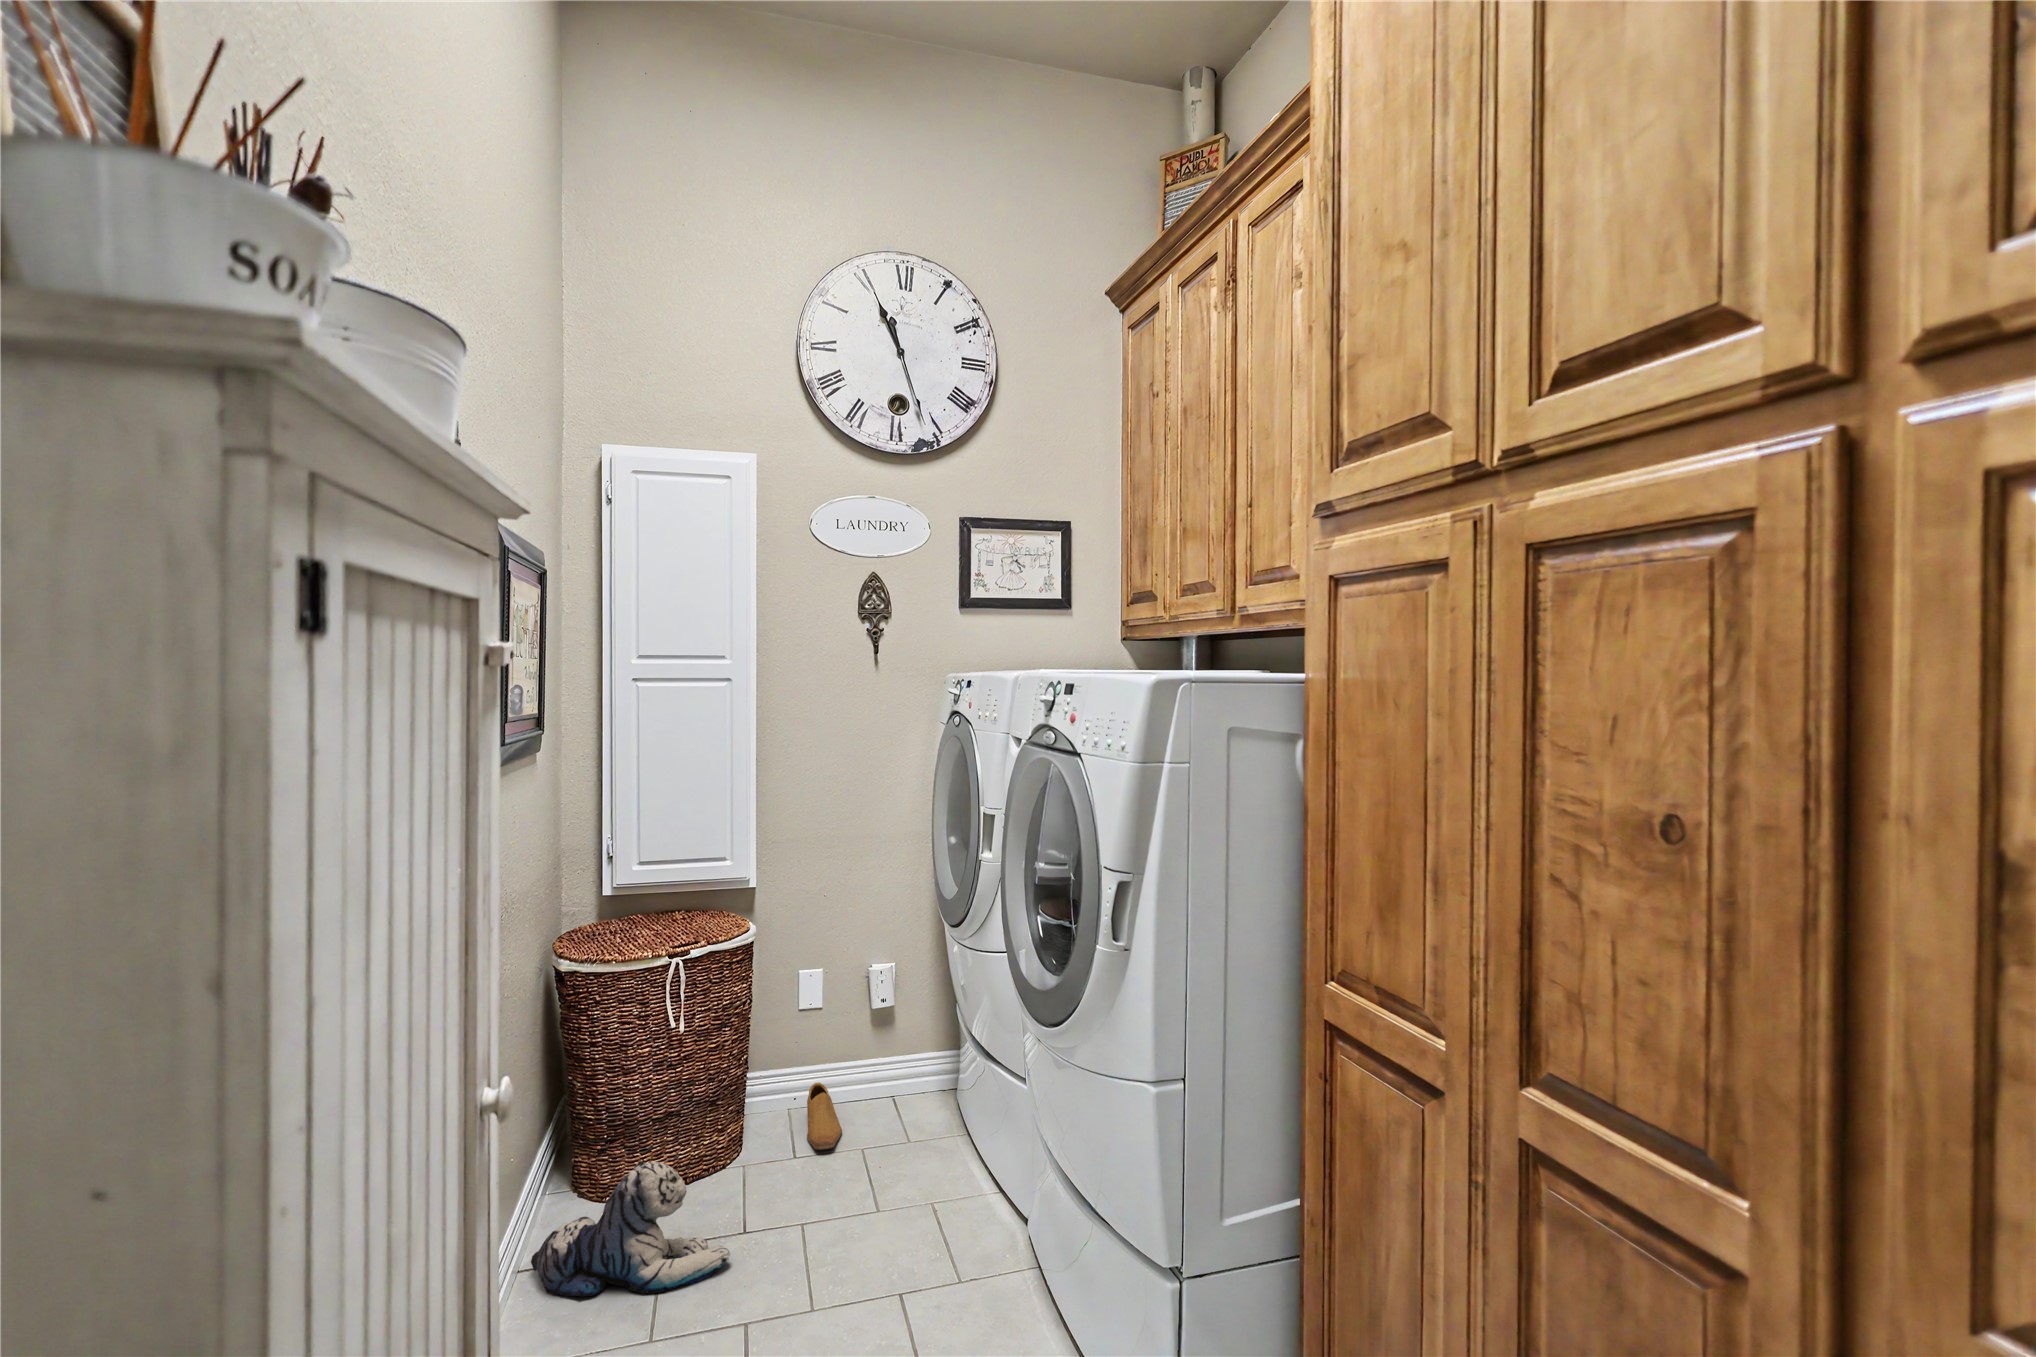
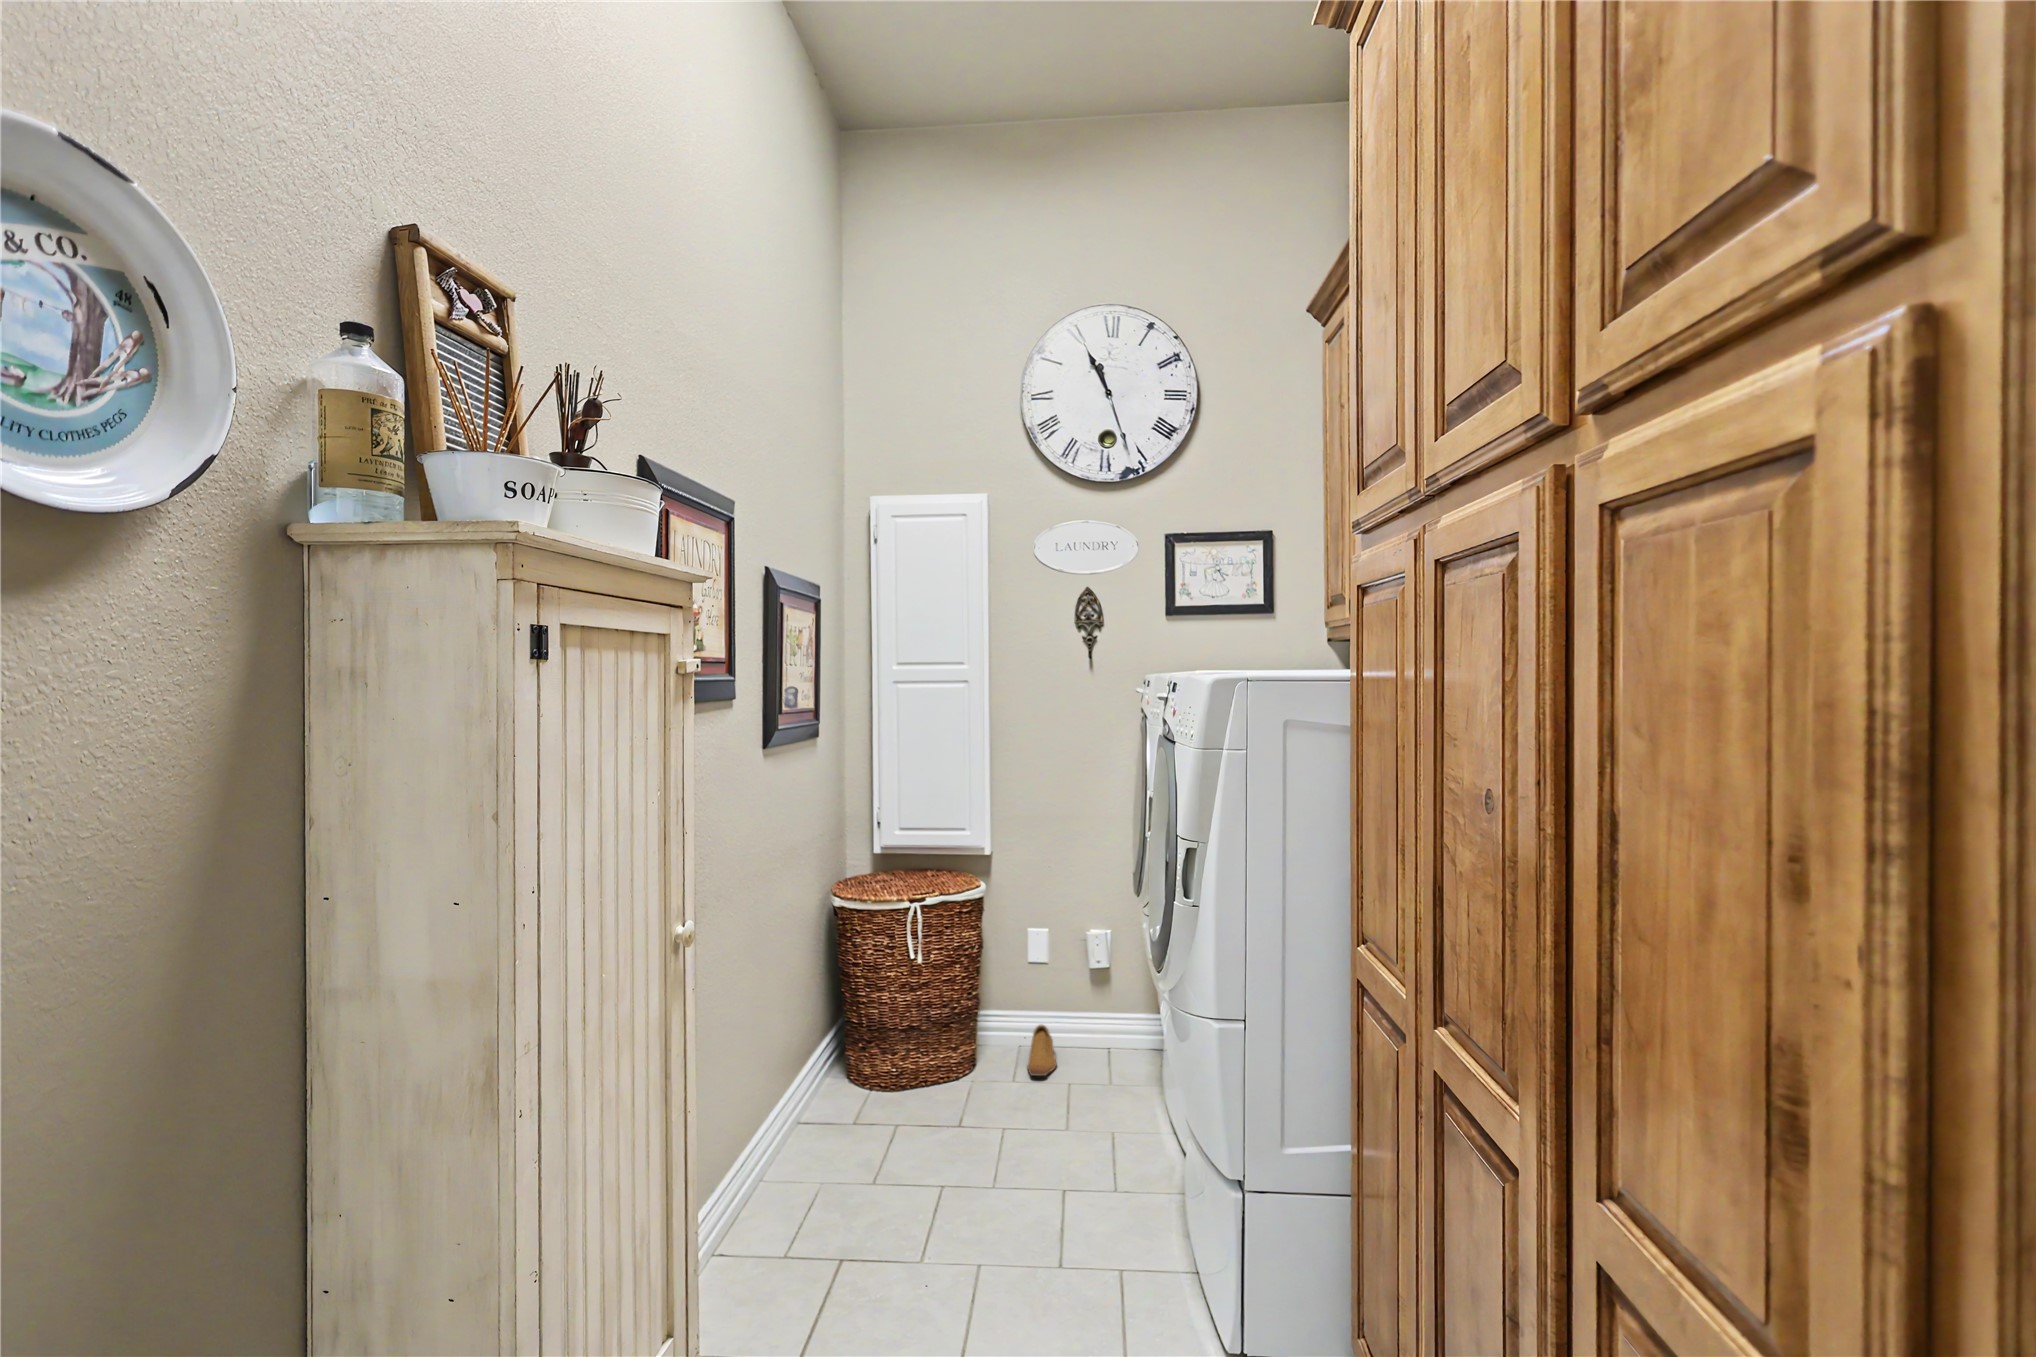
plush toy: present [531,1162,730,1296] -> none [805,1054,943,1151]

